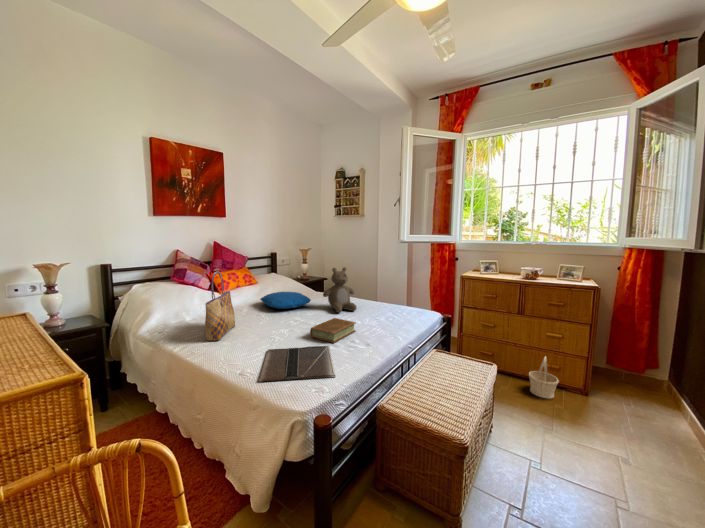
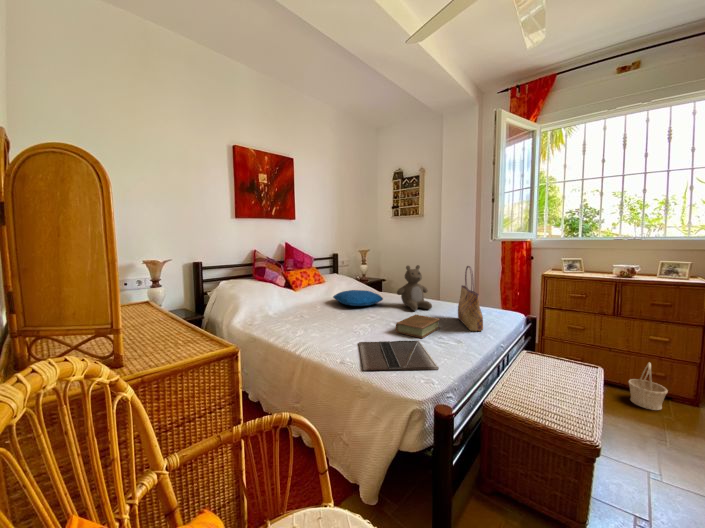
tote bag: present [205,272,235,341] -> present [458,266,483,331]

